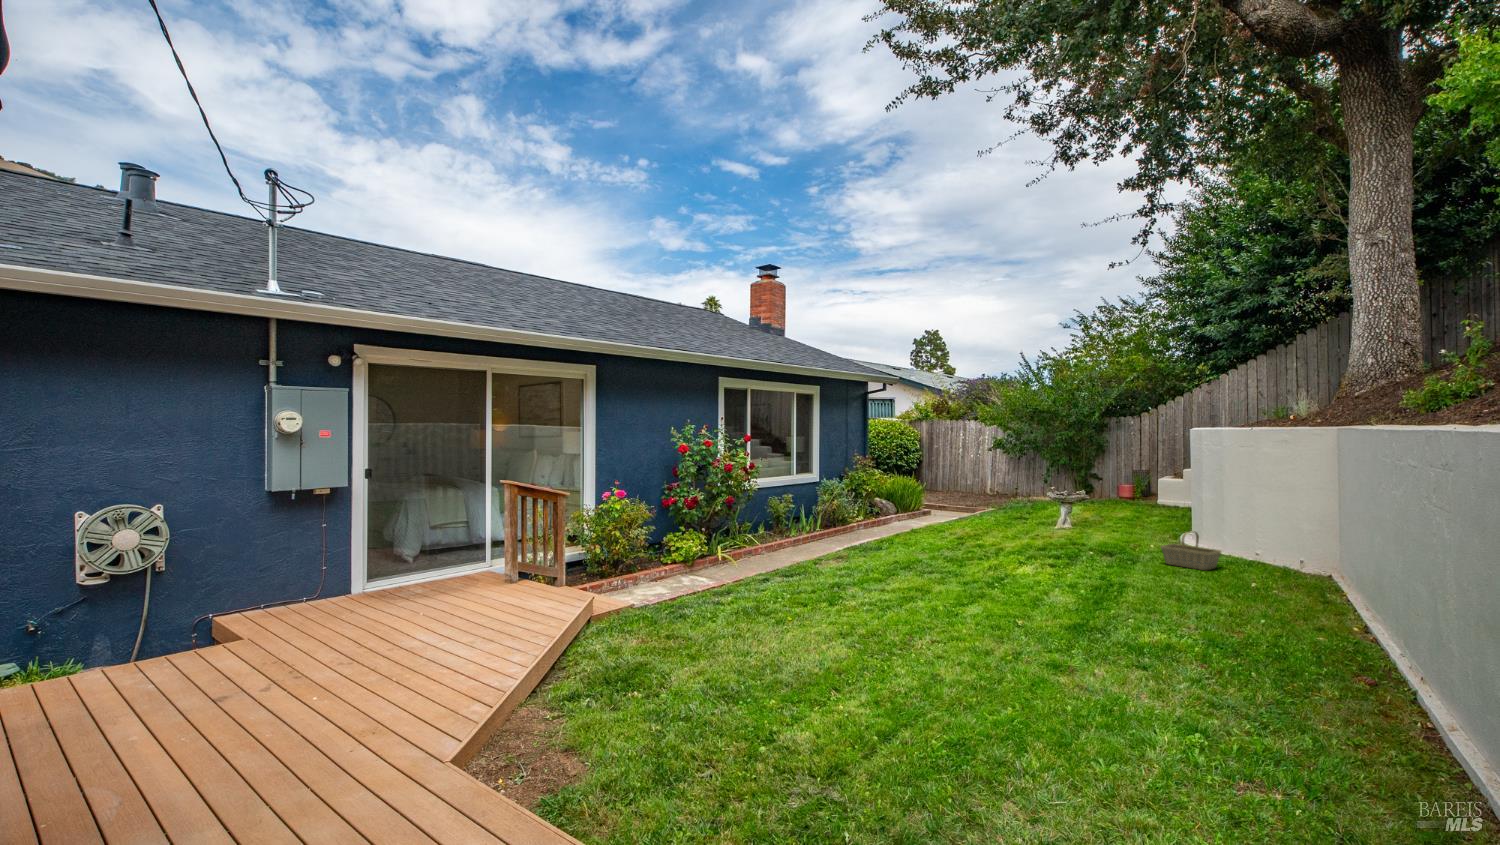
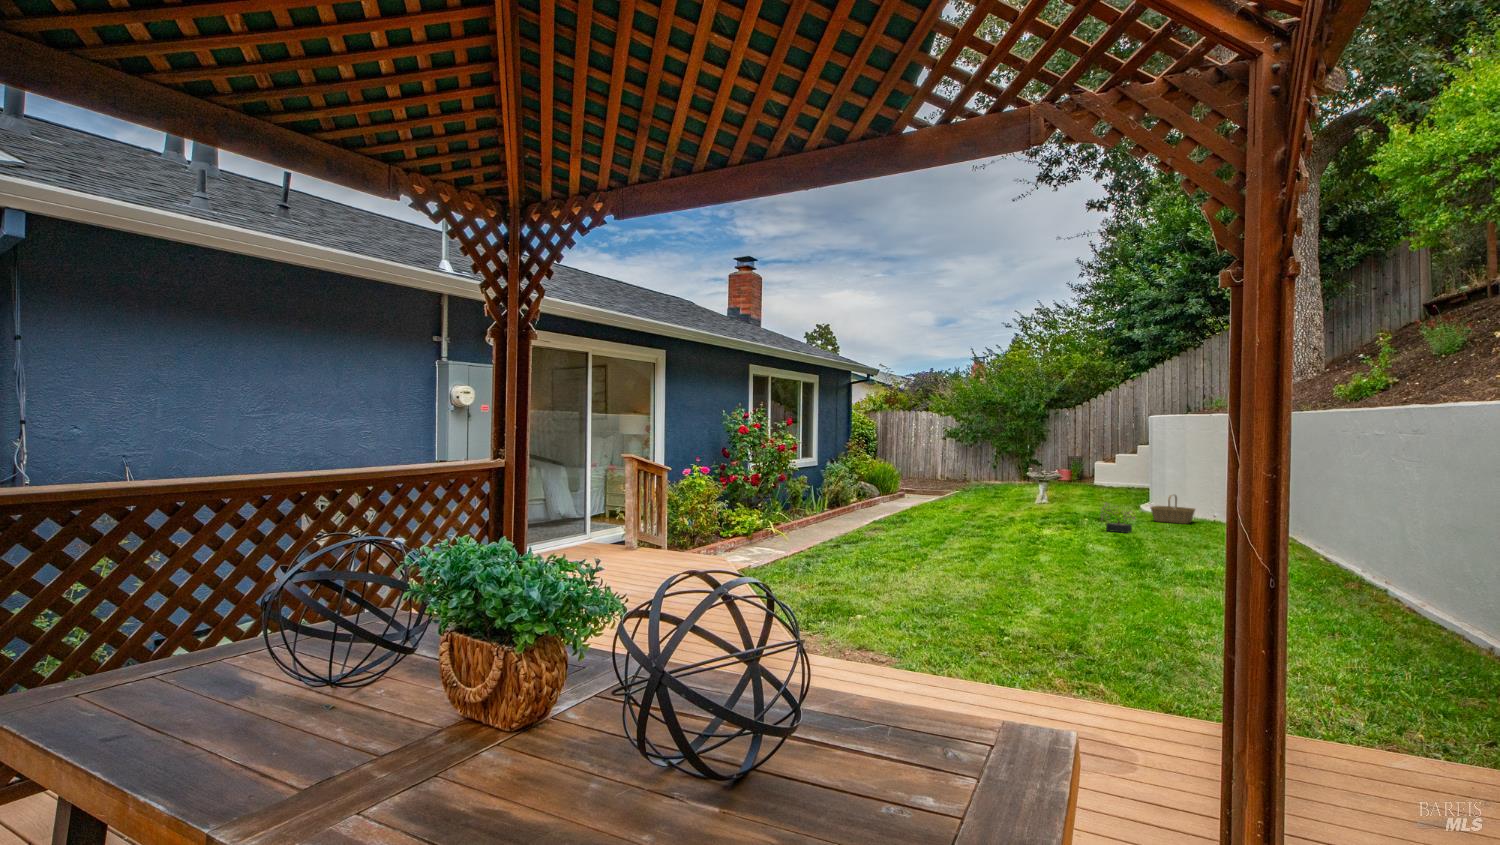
decorative plant: none [1076,540,1124,581] -> present [1101,503,1135,533]

